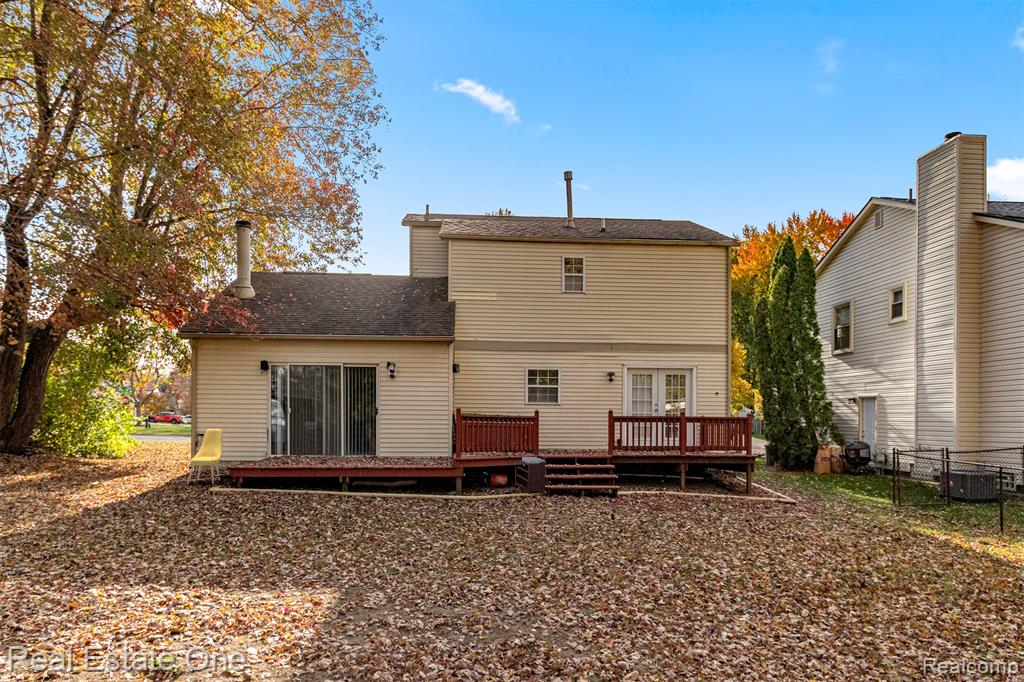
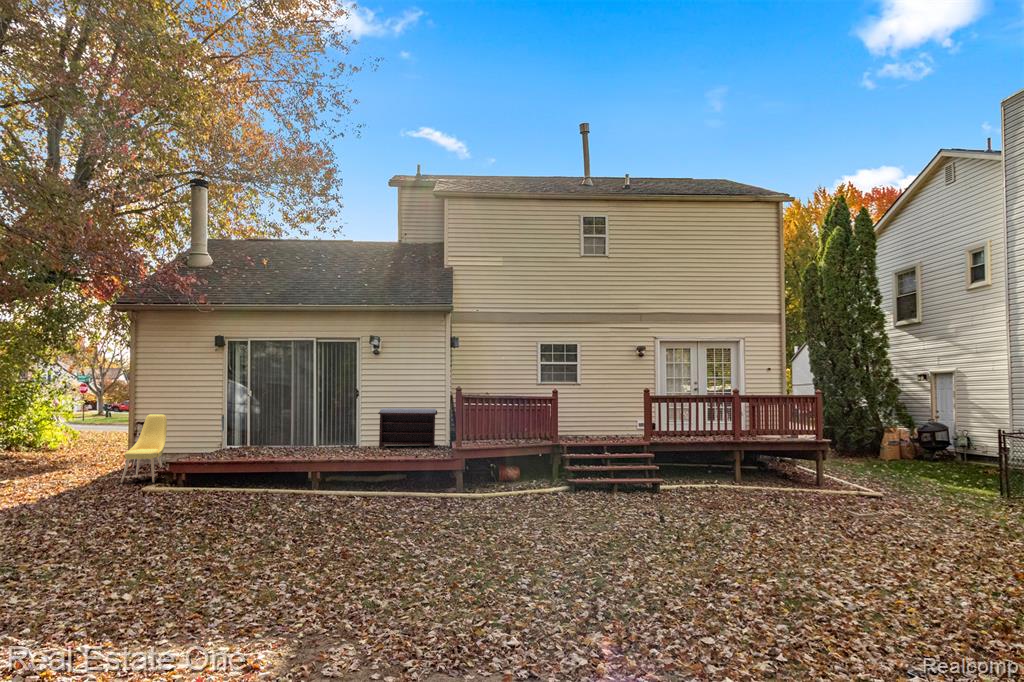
bench: present [515,457,546,494] -> present [378,408,437,448]

